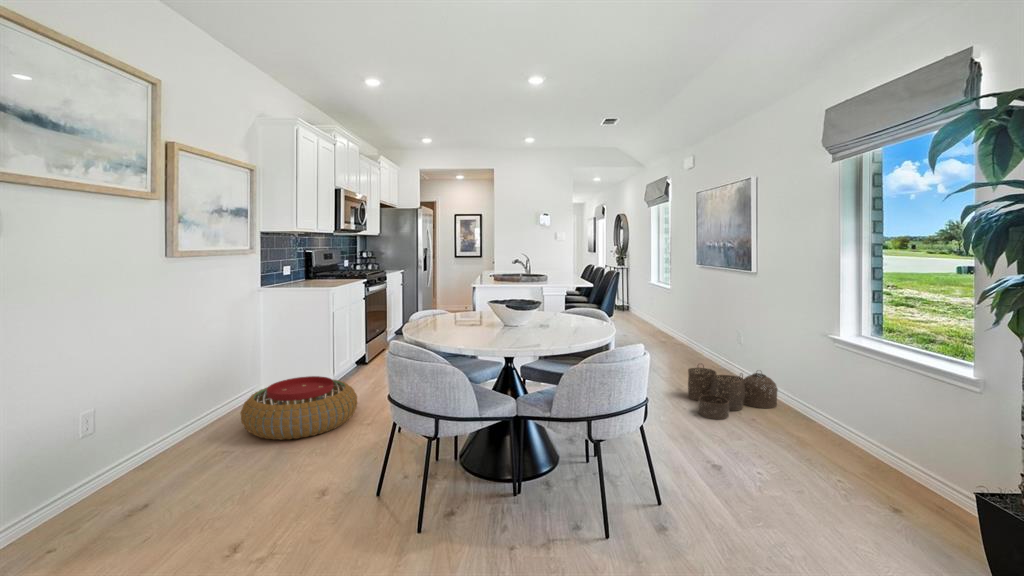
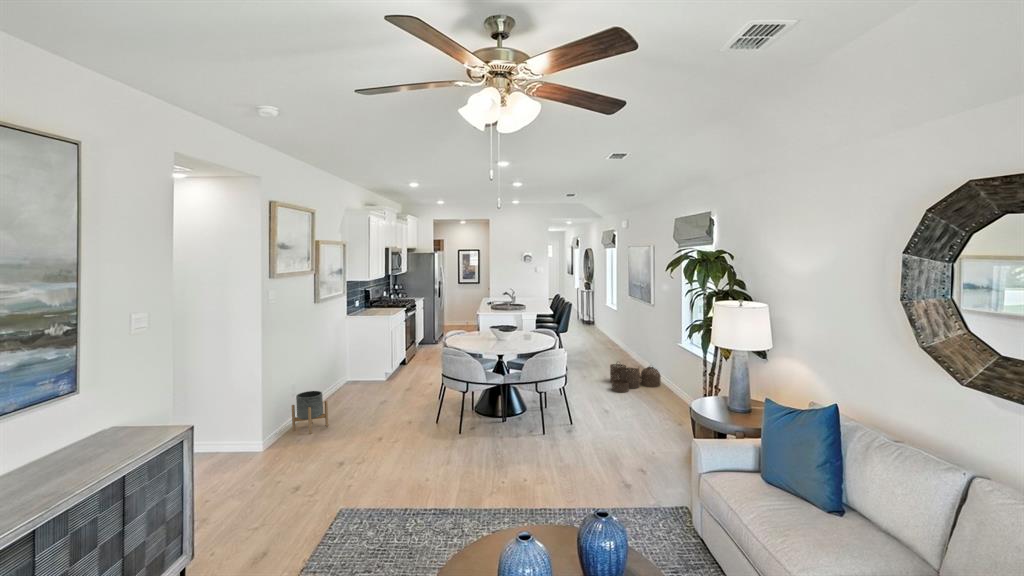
pouf: present [241,376,357,440] -> none [349,370,412,404]
planter: none [70,425,160,521] -> present [292,391,328,434]

